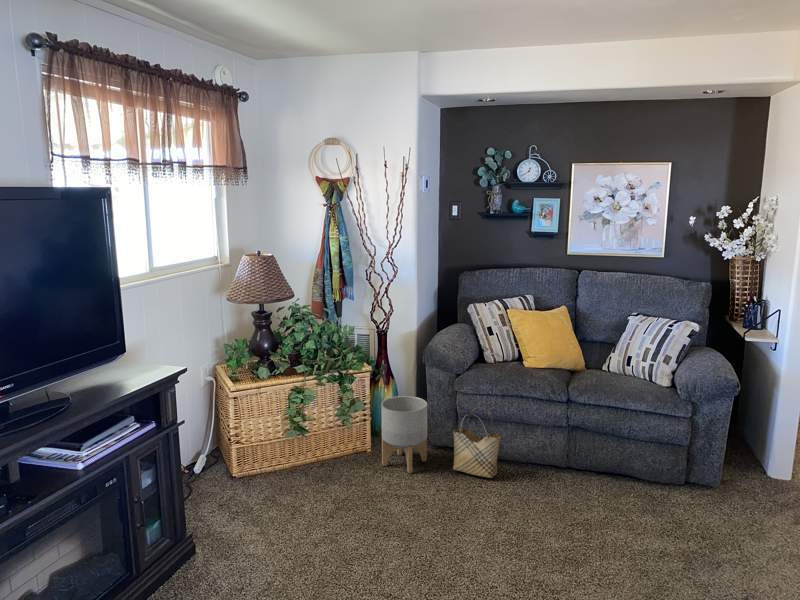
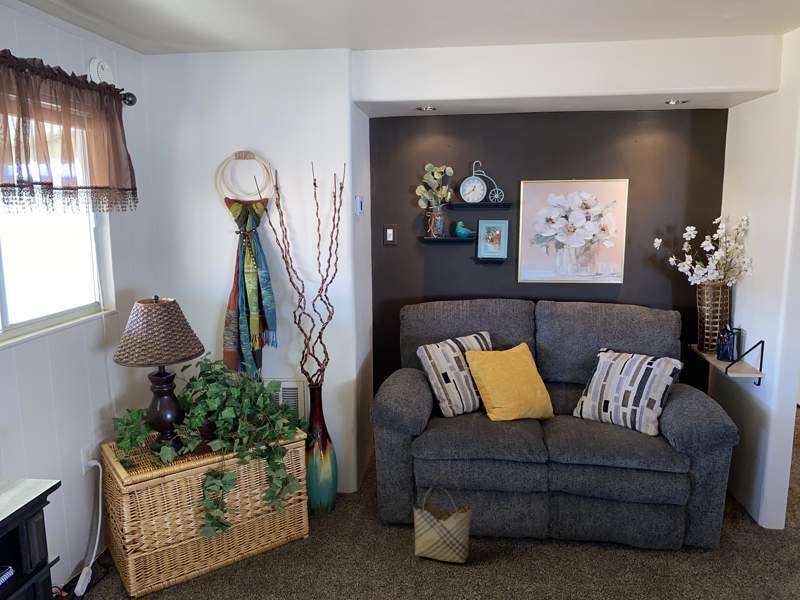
planter: present [381,396,427,473] -> none [323,466,381,565]

